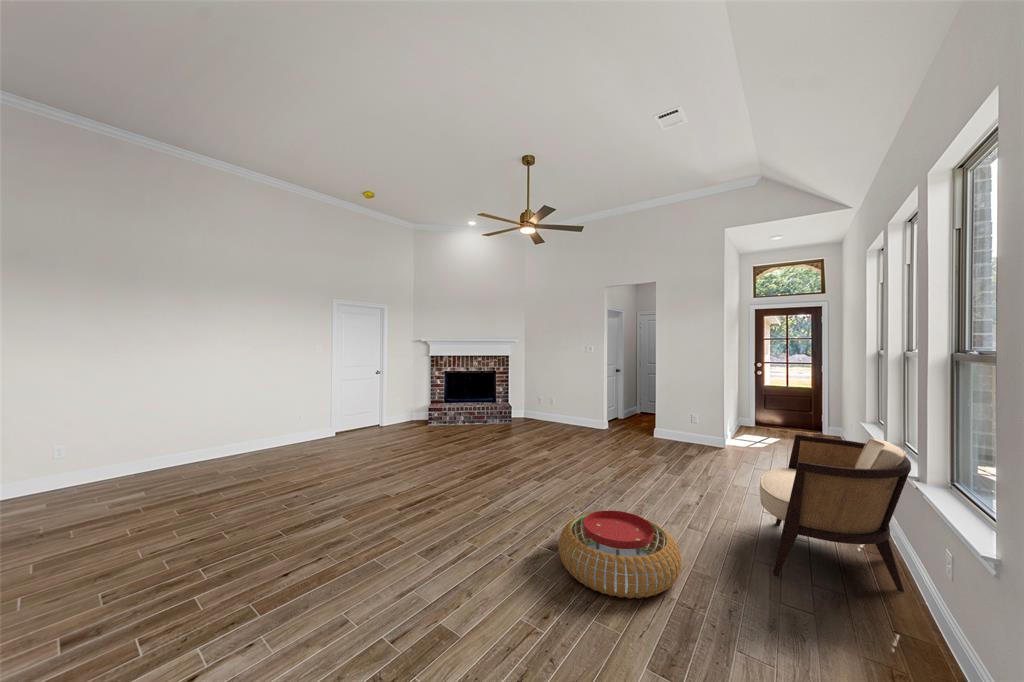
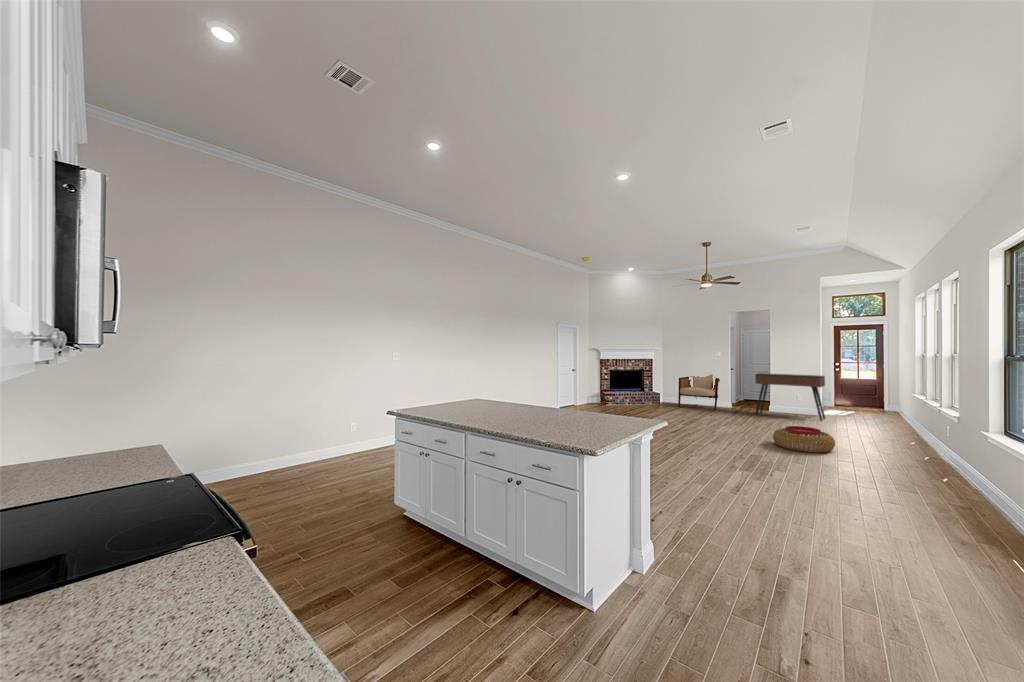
console table: none [624,379,726,463] -> present [755,373,825,421]
armchair: present [760,434,911,592] -> present [678,374,720,410]

